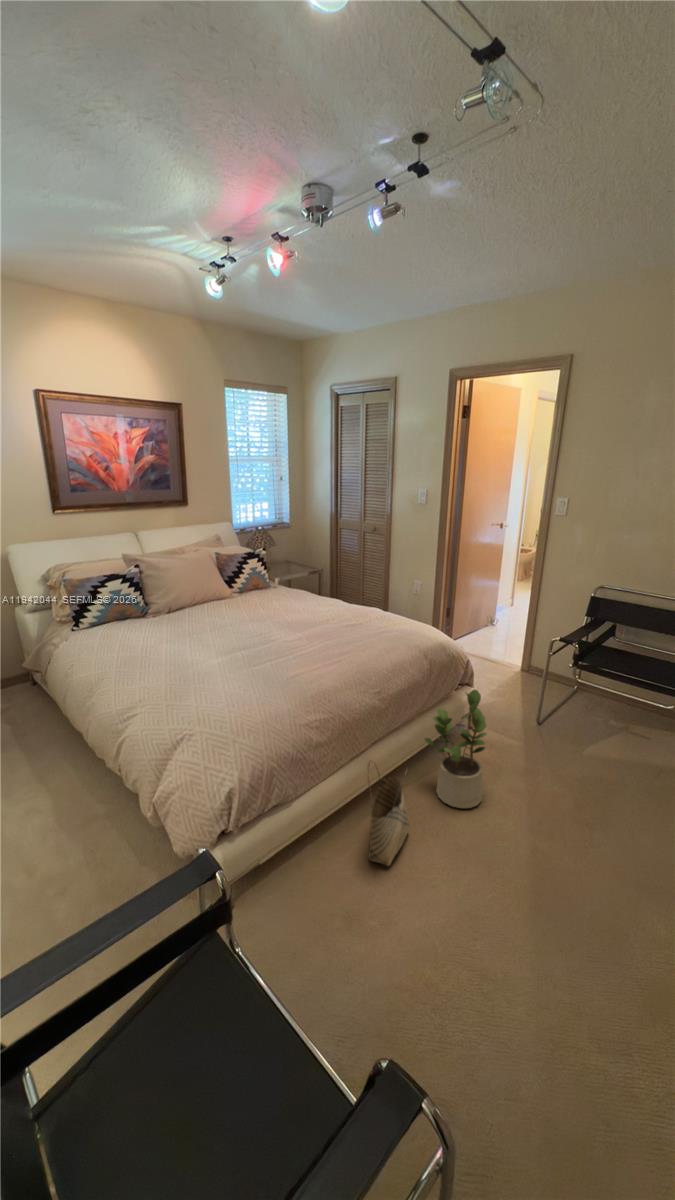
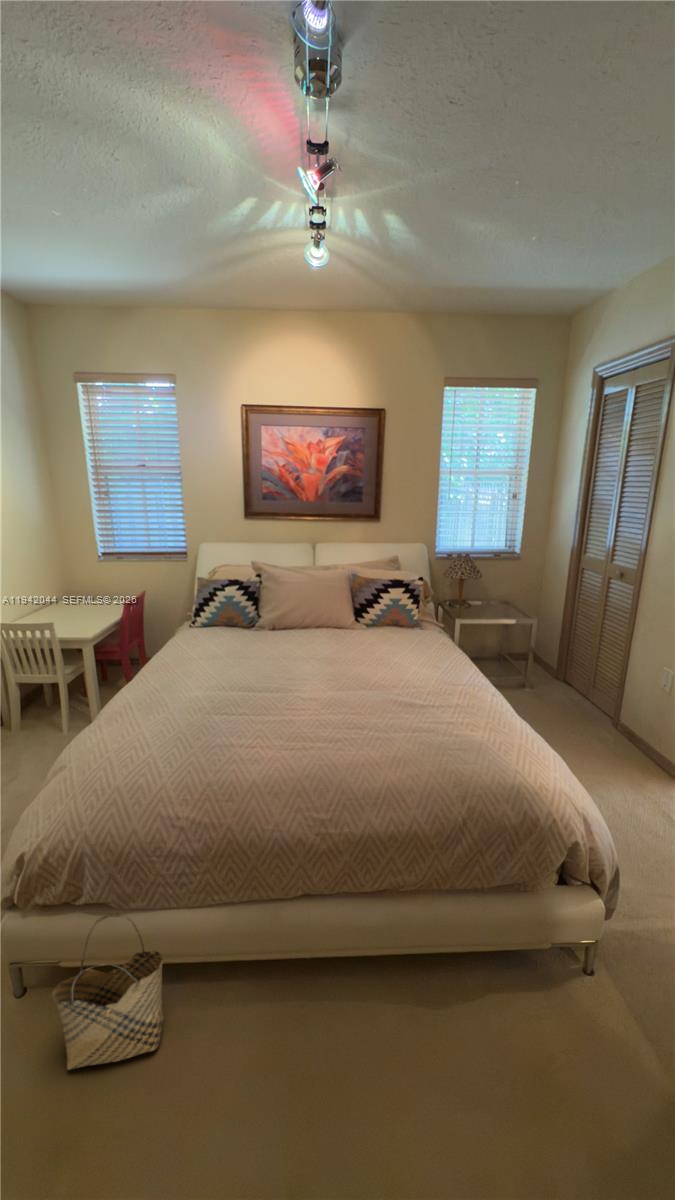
potted plant: present [425,690,487,808] -> none [240,913,342,1129]

